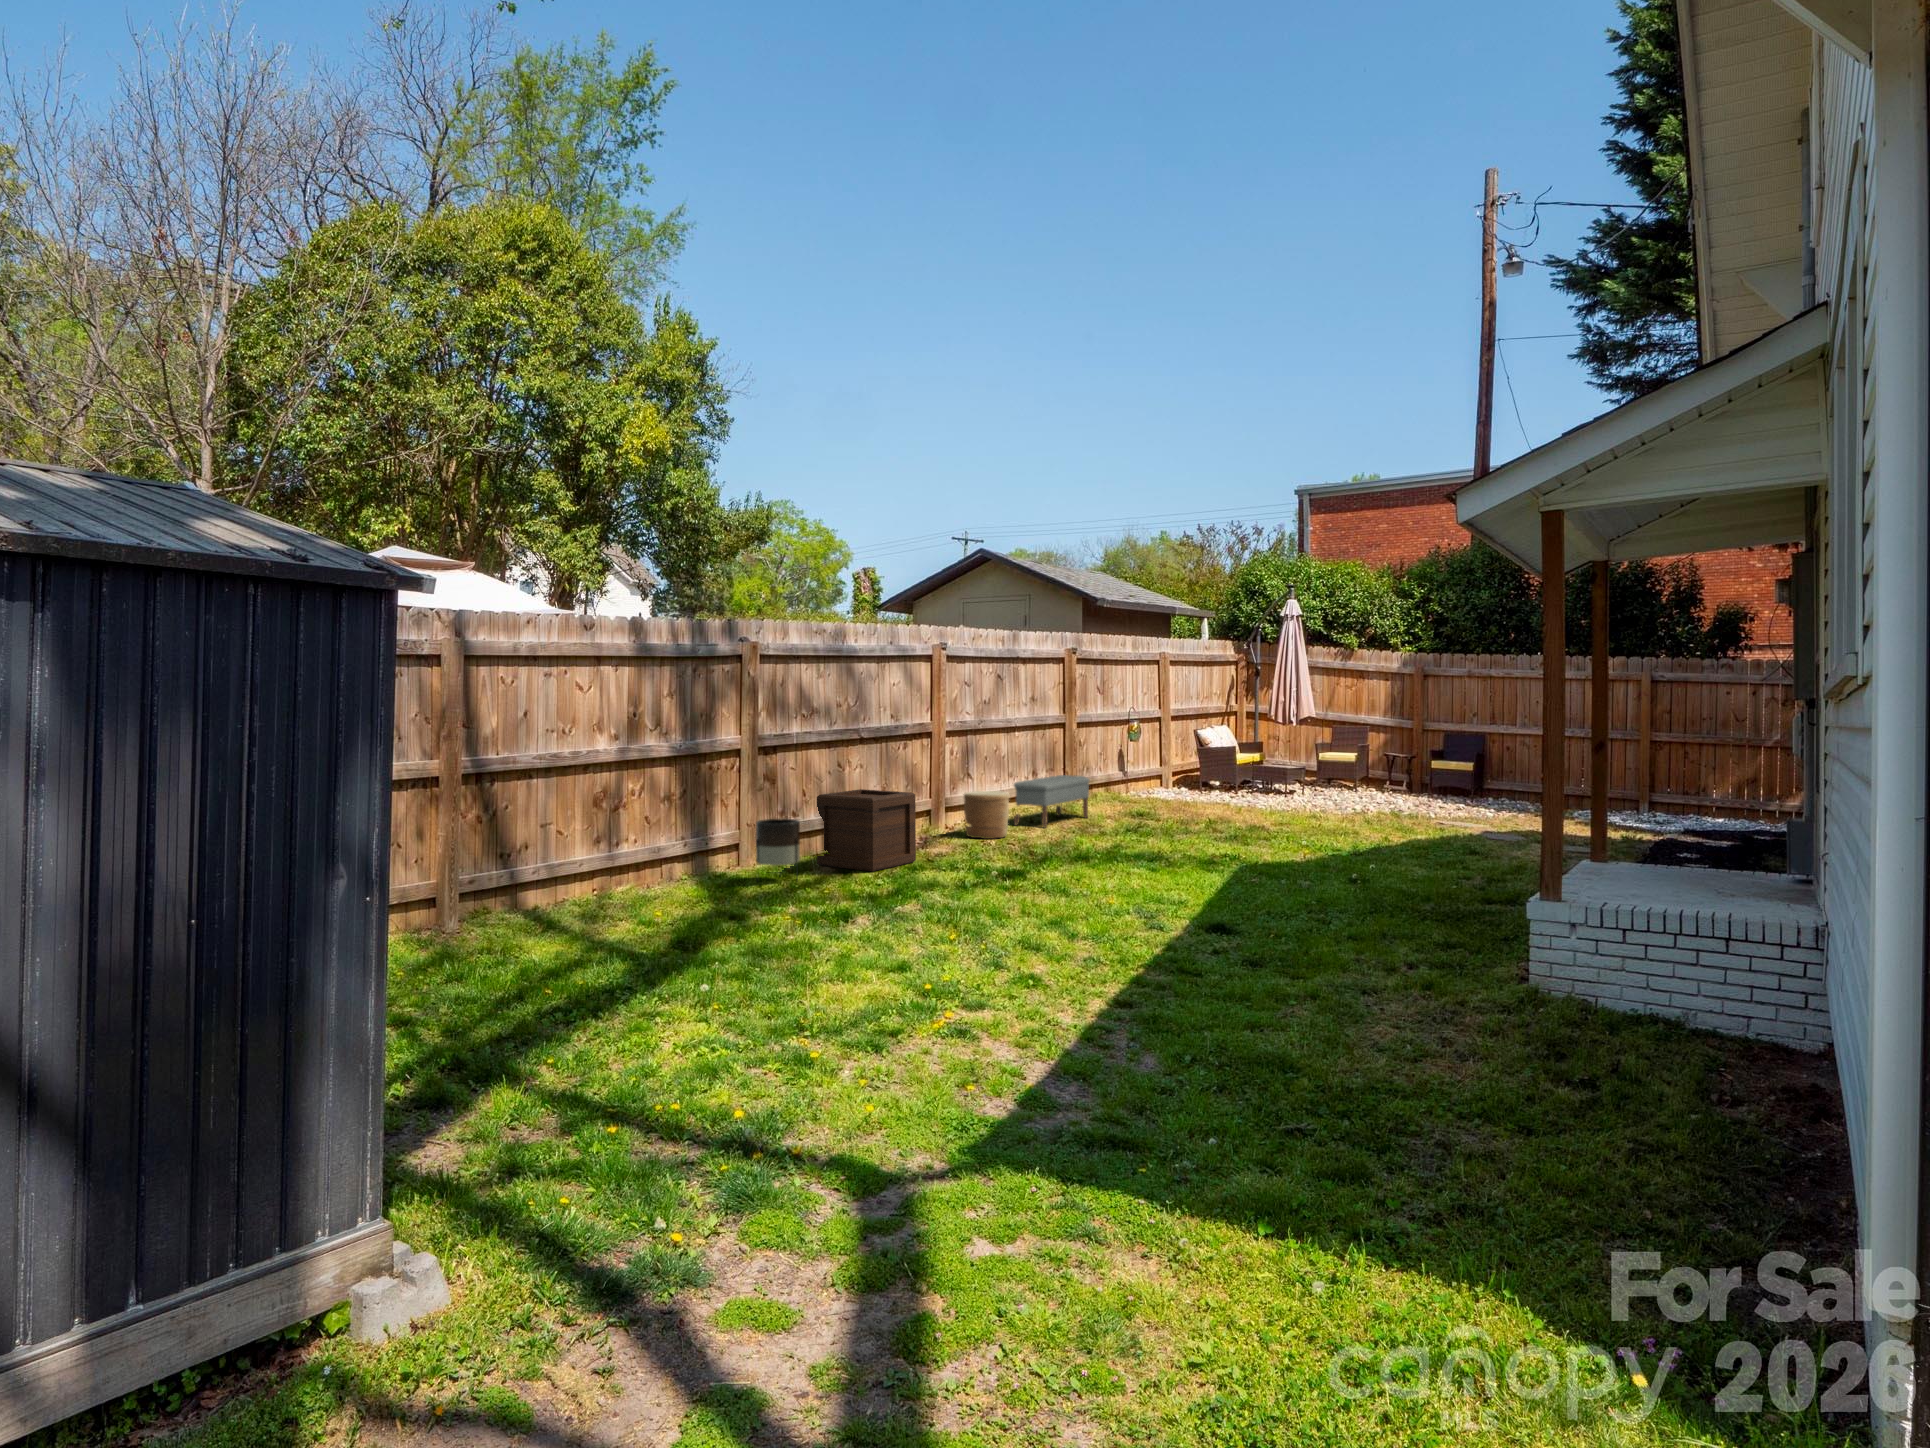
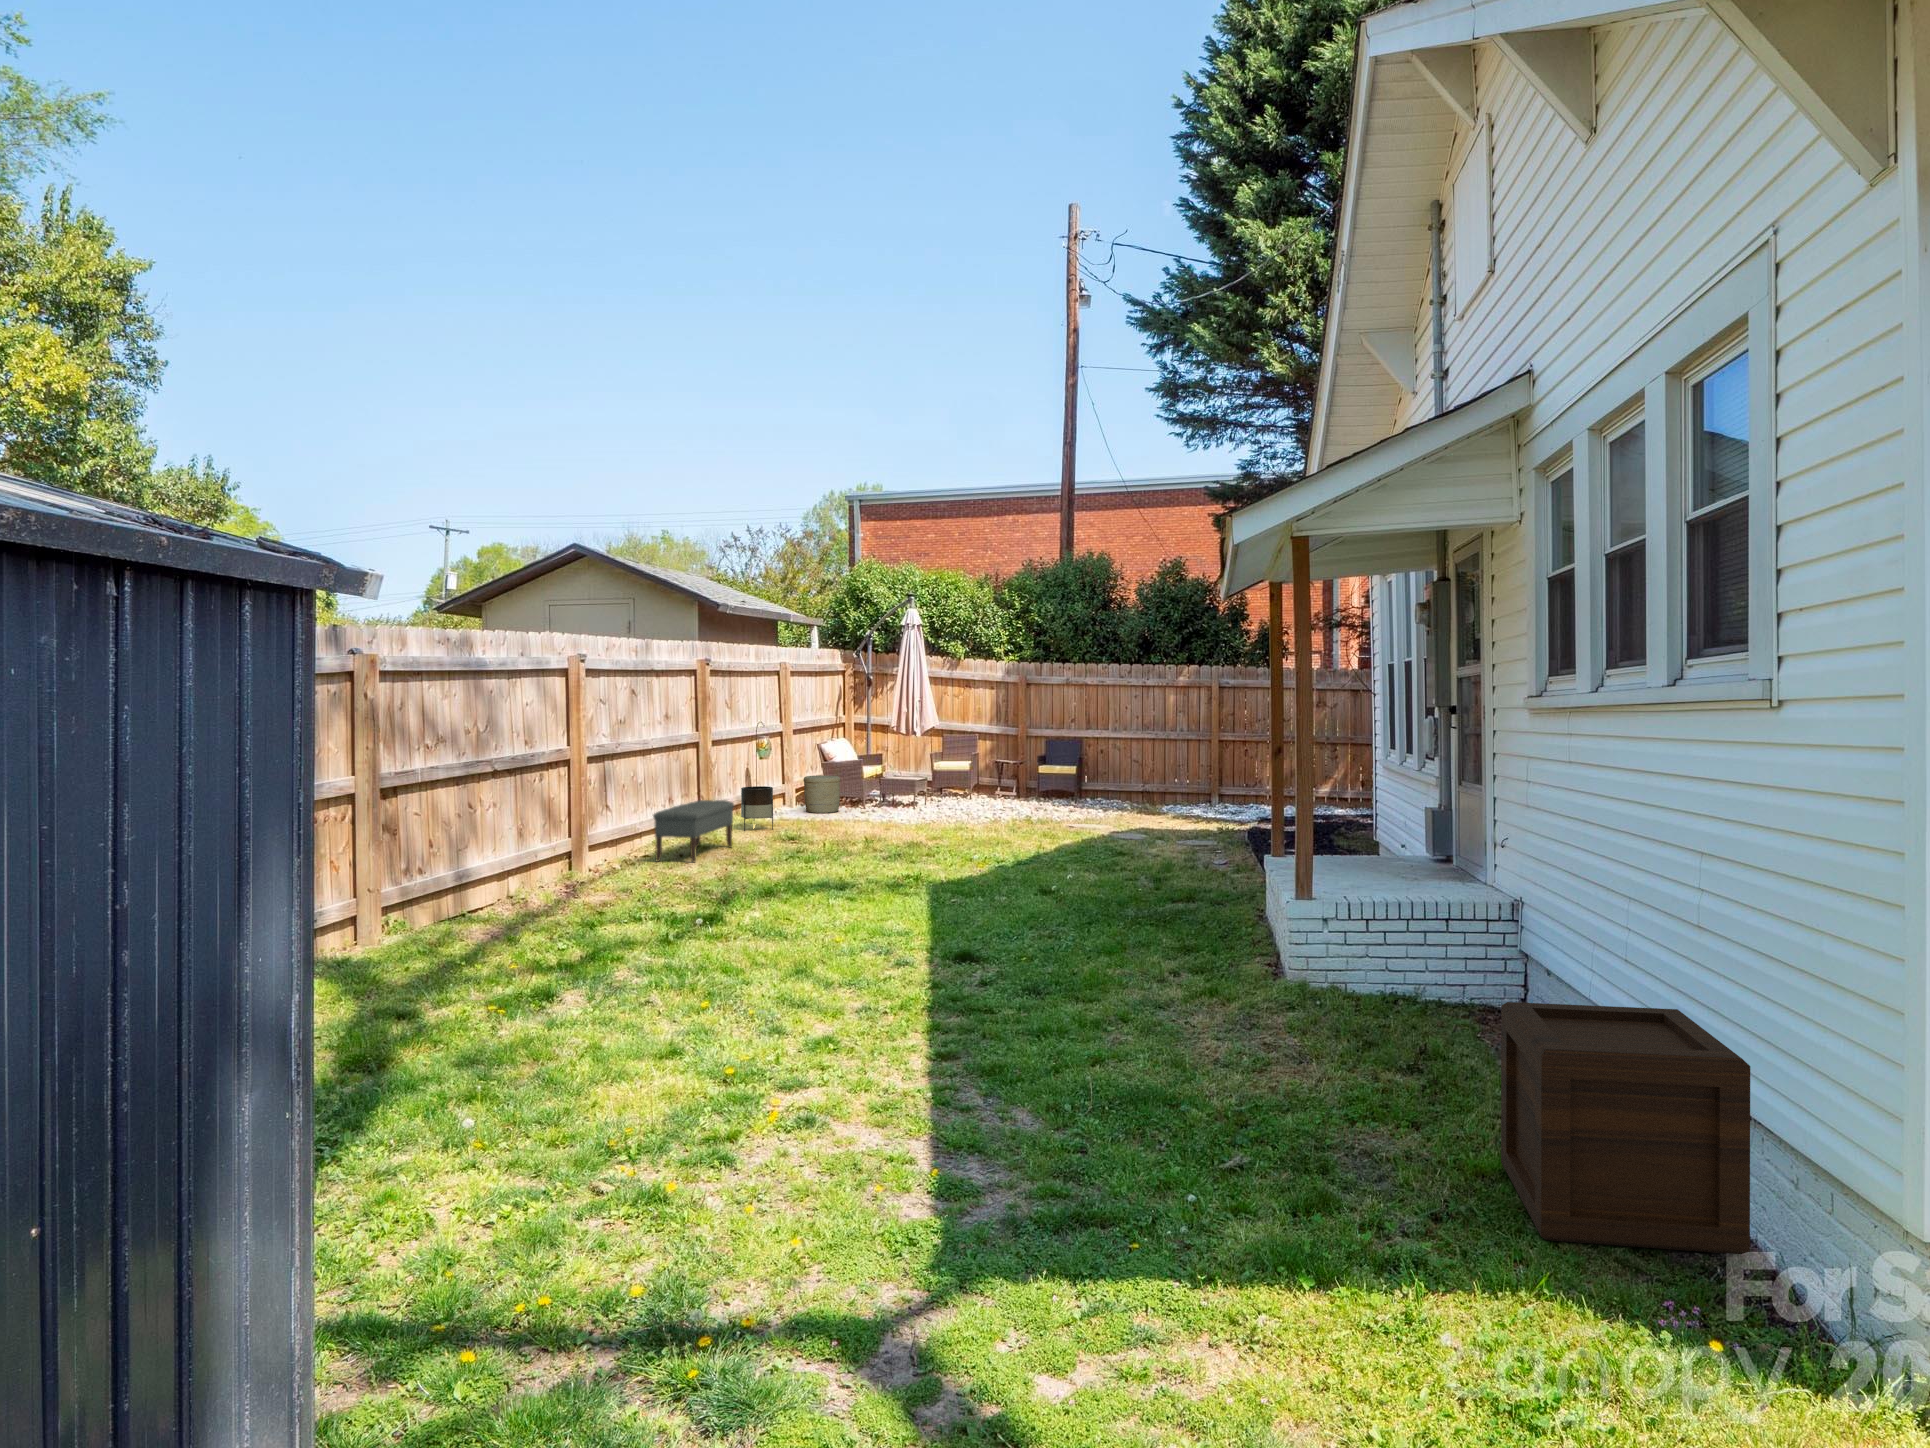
wooden crate: present [817,789,916,872] -> present [1501,1002,1750,1254]
woven basket: present [964,791,1009,839] -> present [803,775,840,813]
planter: present [756,819,800,879] -> present [741,786,773,831]

